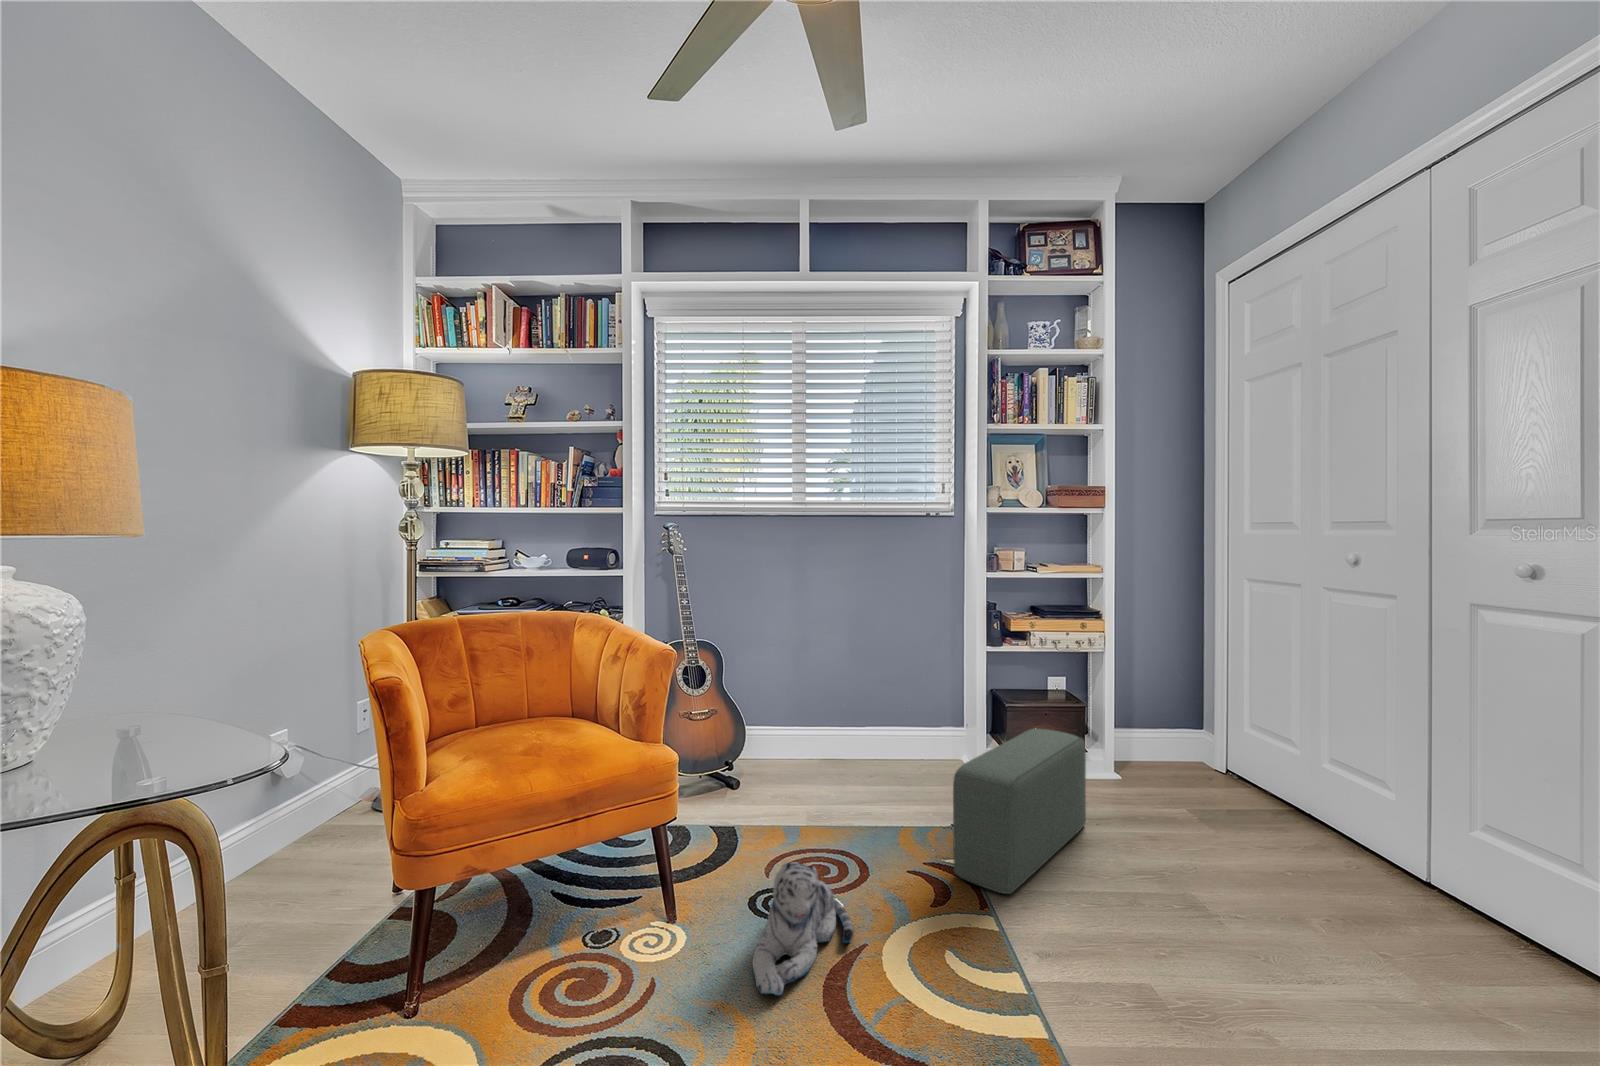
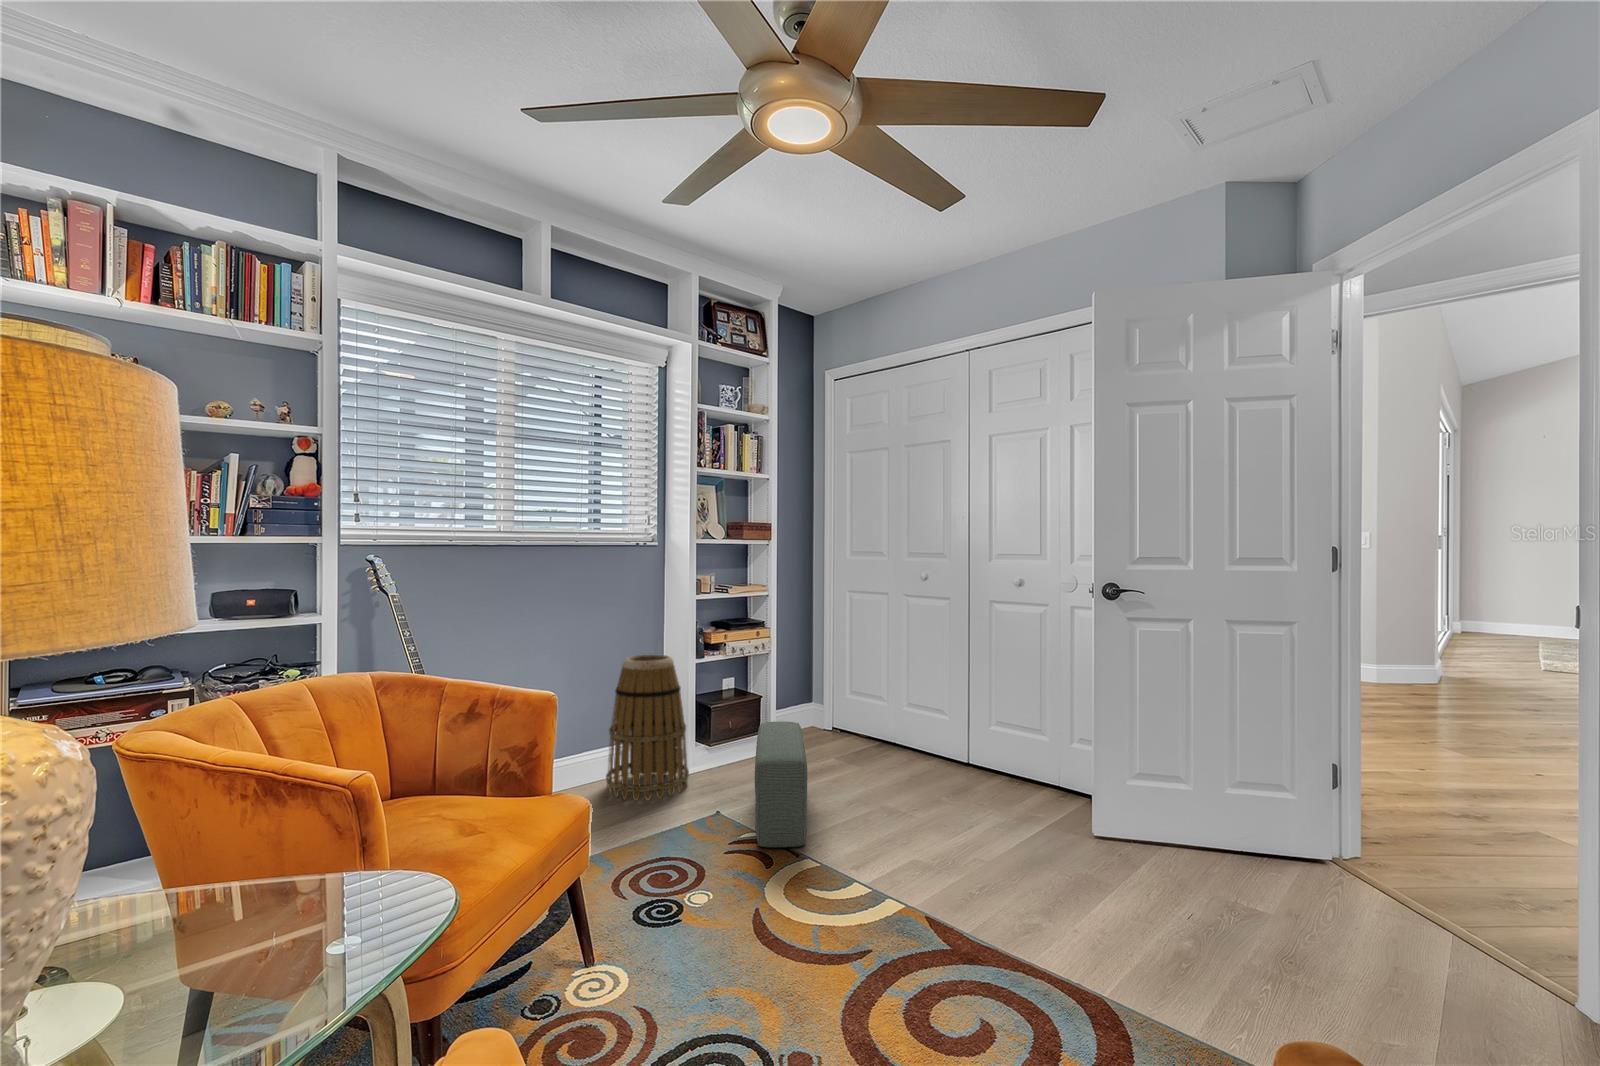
basket: none [881,631,970,789] -> present [606,655,689,800]
plush toy: present [752,862,853,996] -> none [674,857,748,967]

